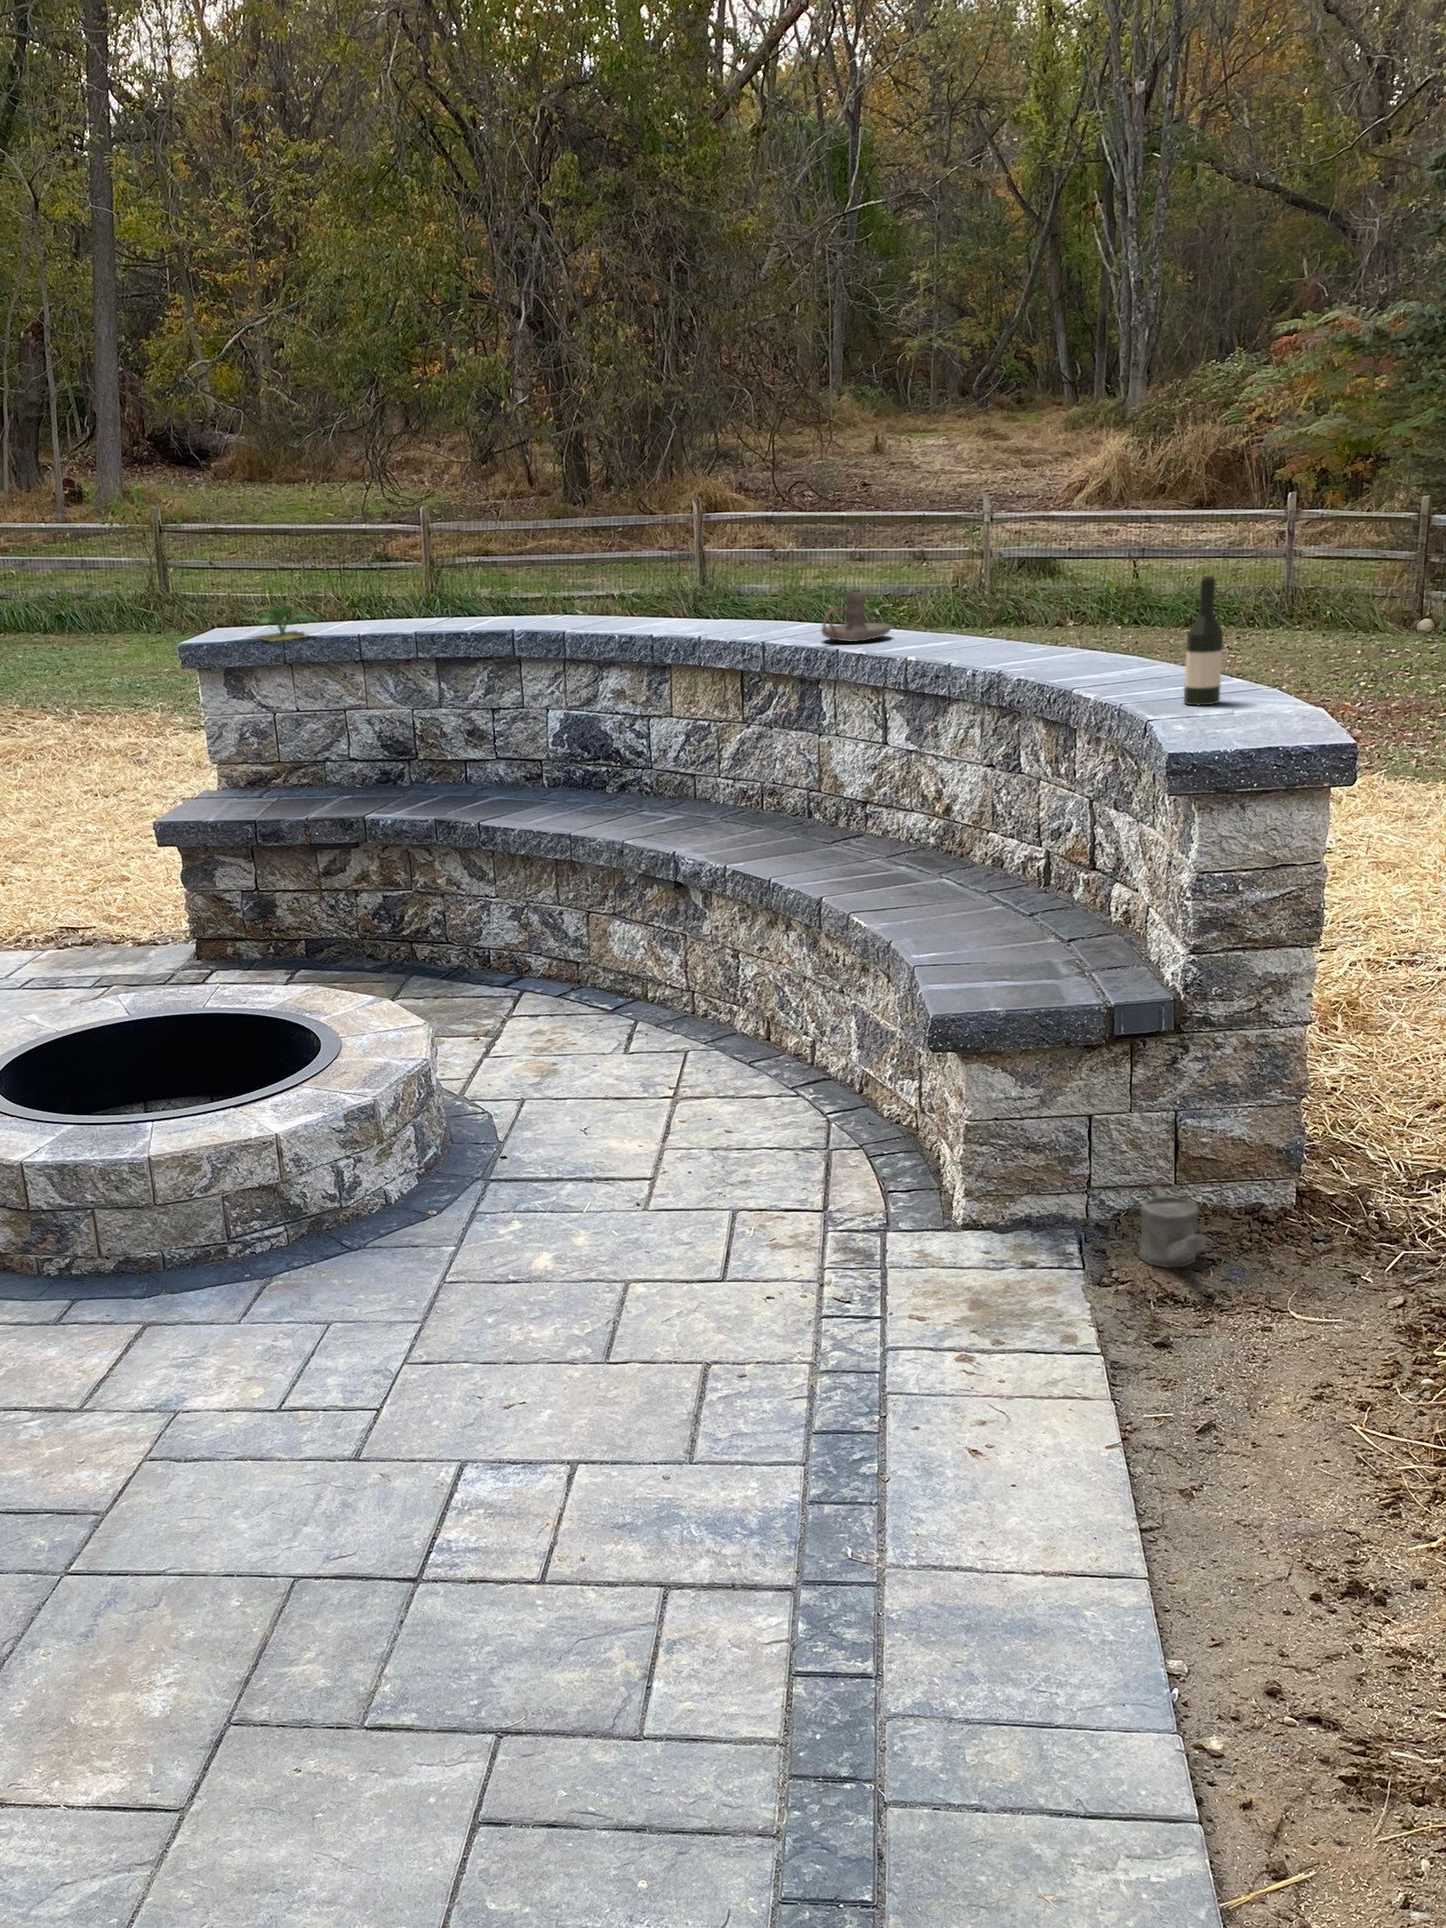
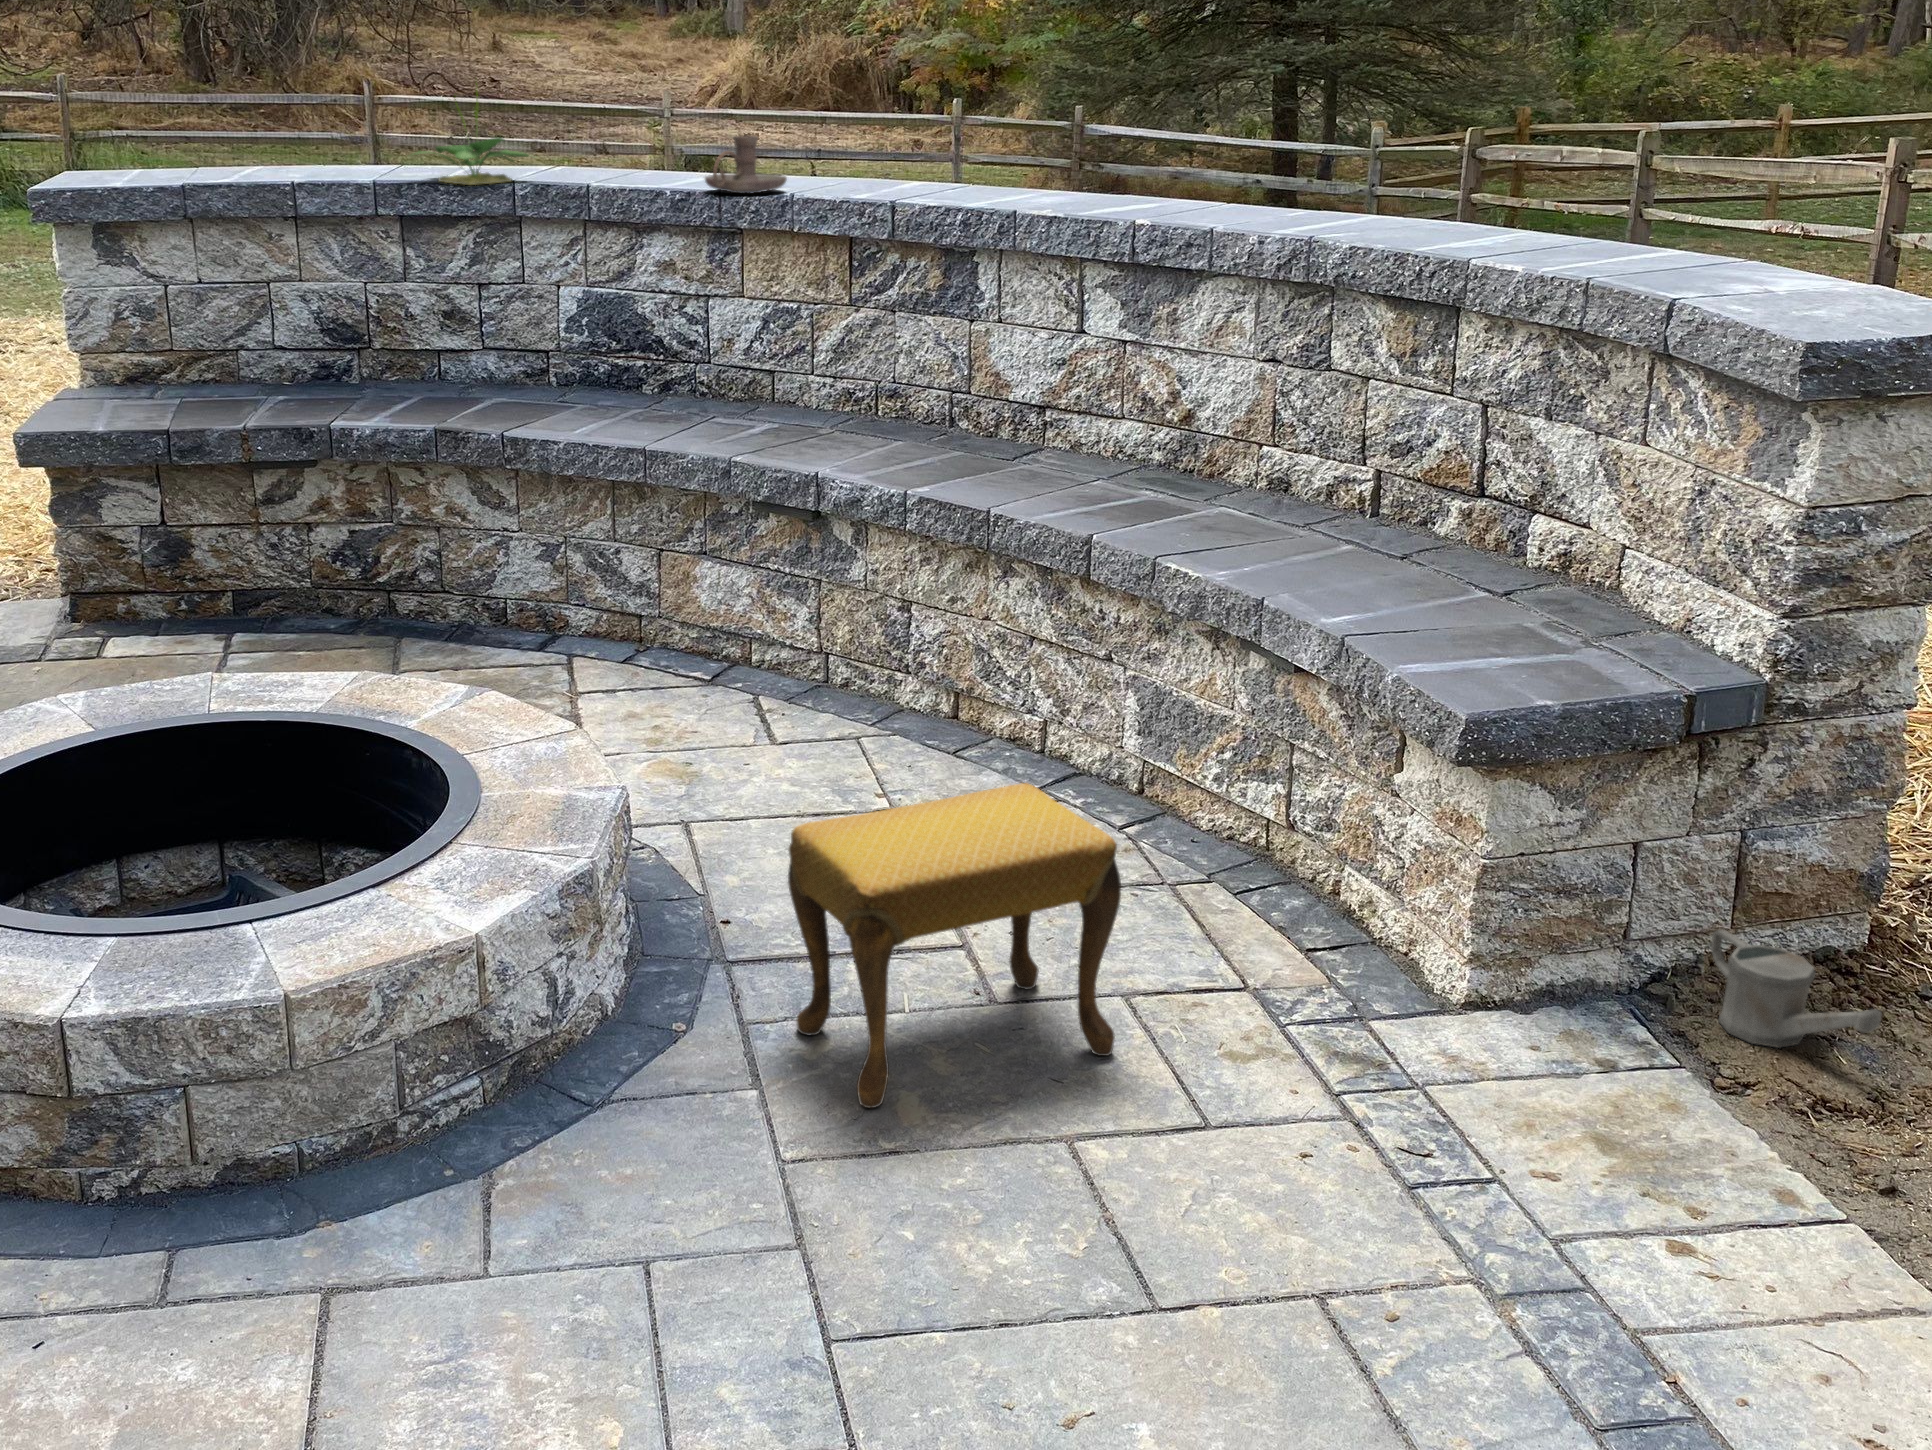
potted plant: present [242,574,316,642] -> present [415,83,528,185]
wine bottle: present [1184,575,1223,705] -> none [1674,117,1734,286]
candle holder: present [821,592,891,642] -> present [705,136,787,193]
footstool: none [483,1061,692,1259] -> present [788,783,1121,1108]

